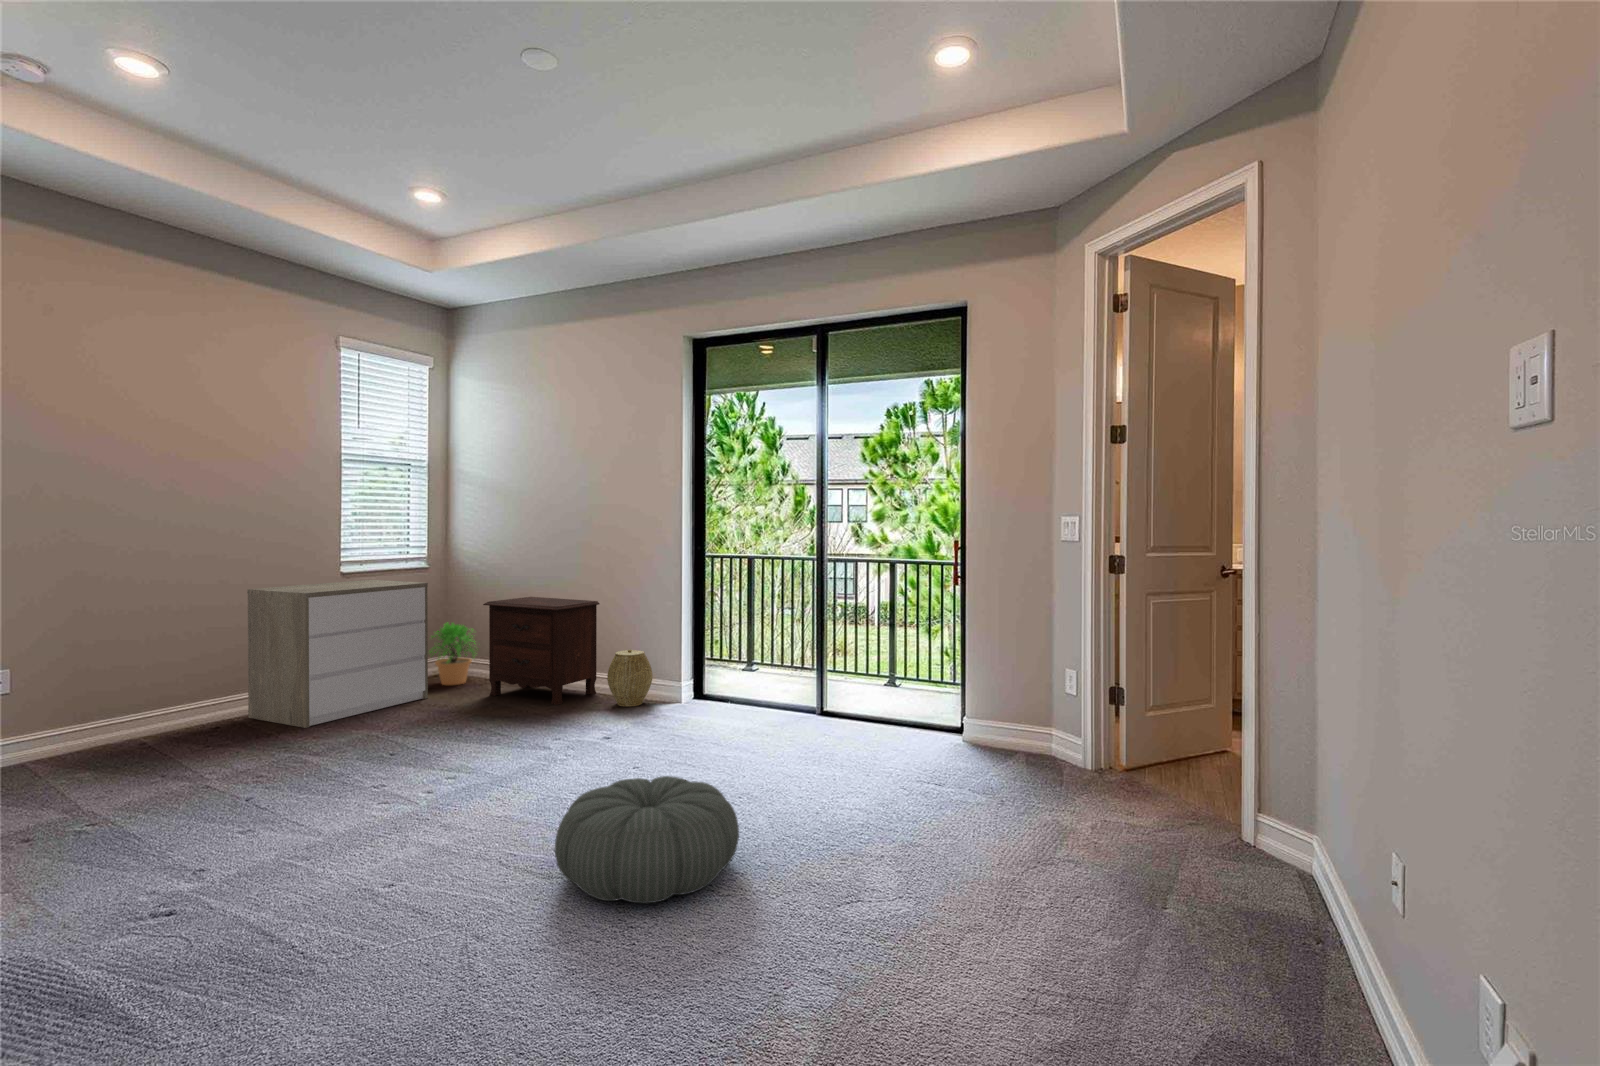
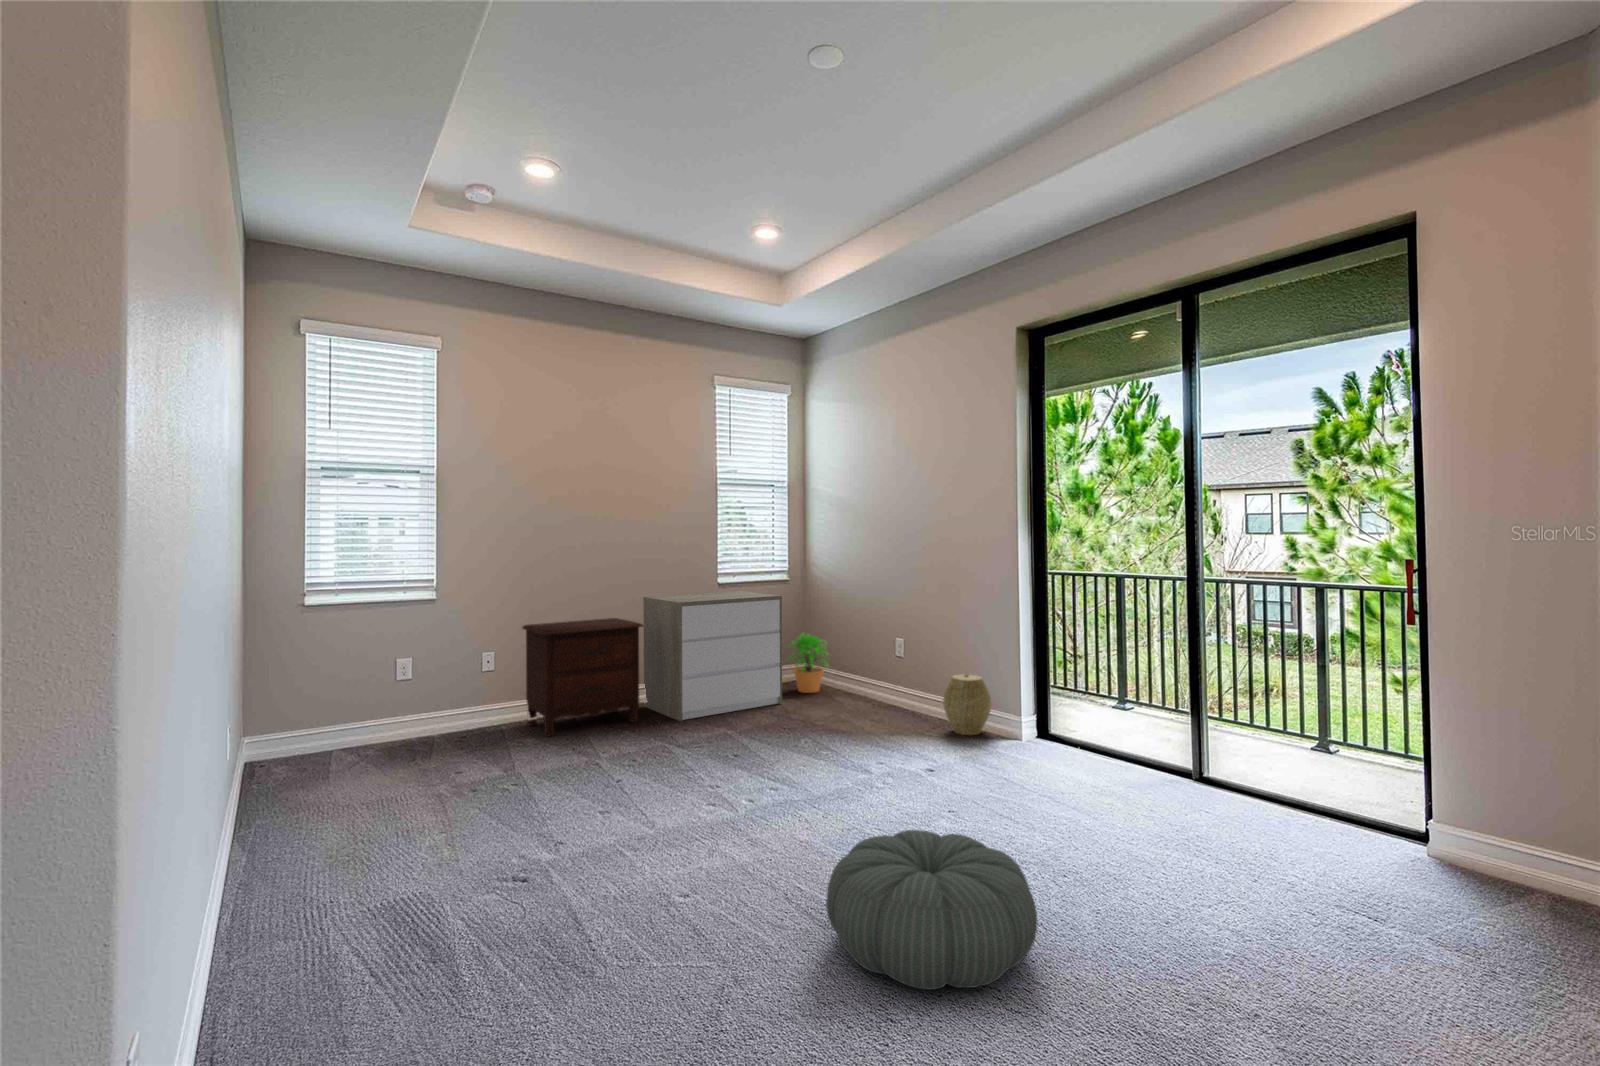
nightstand: present [483,597,600,705] -> present [522,618,644,737]

